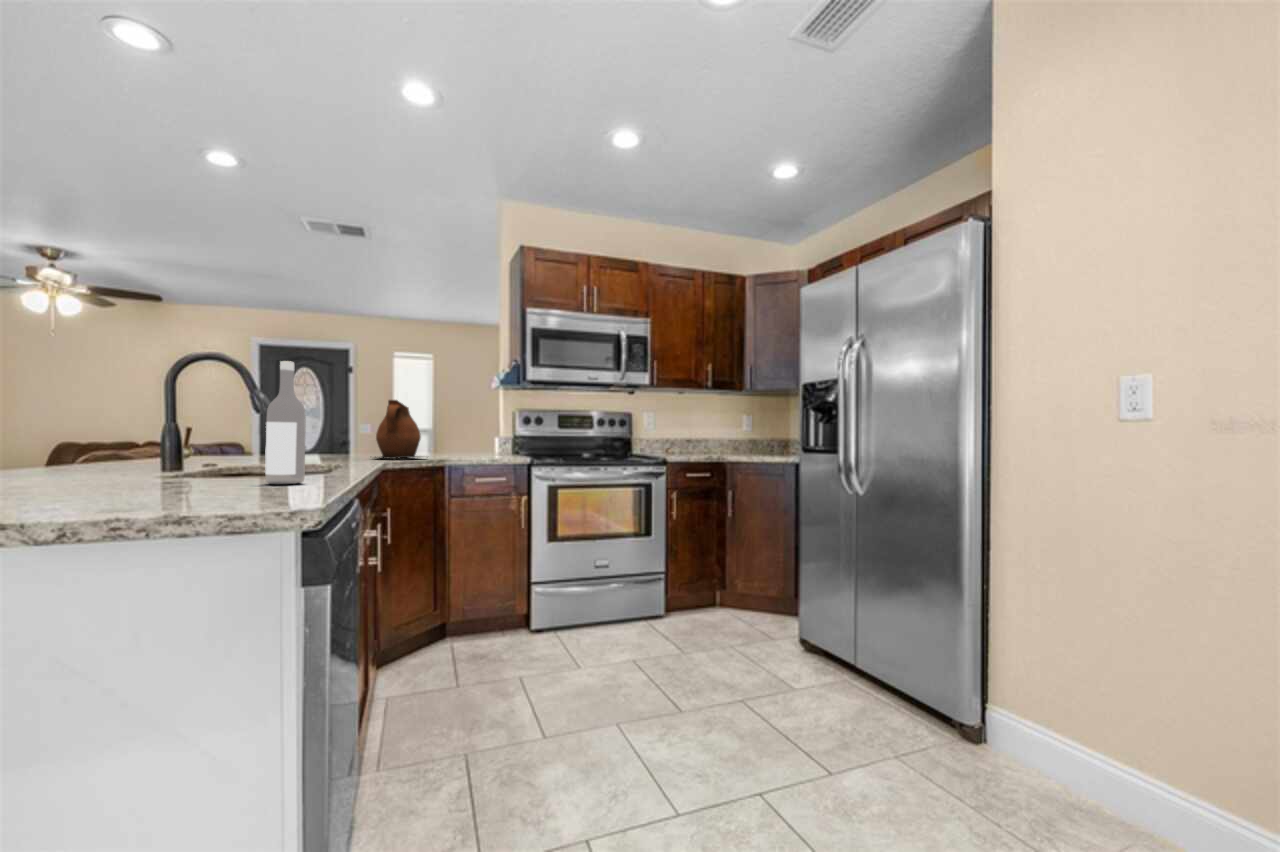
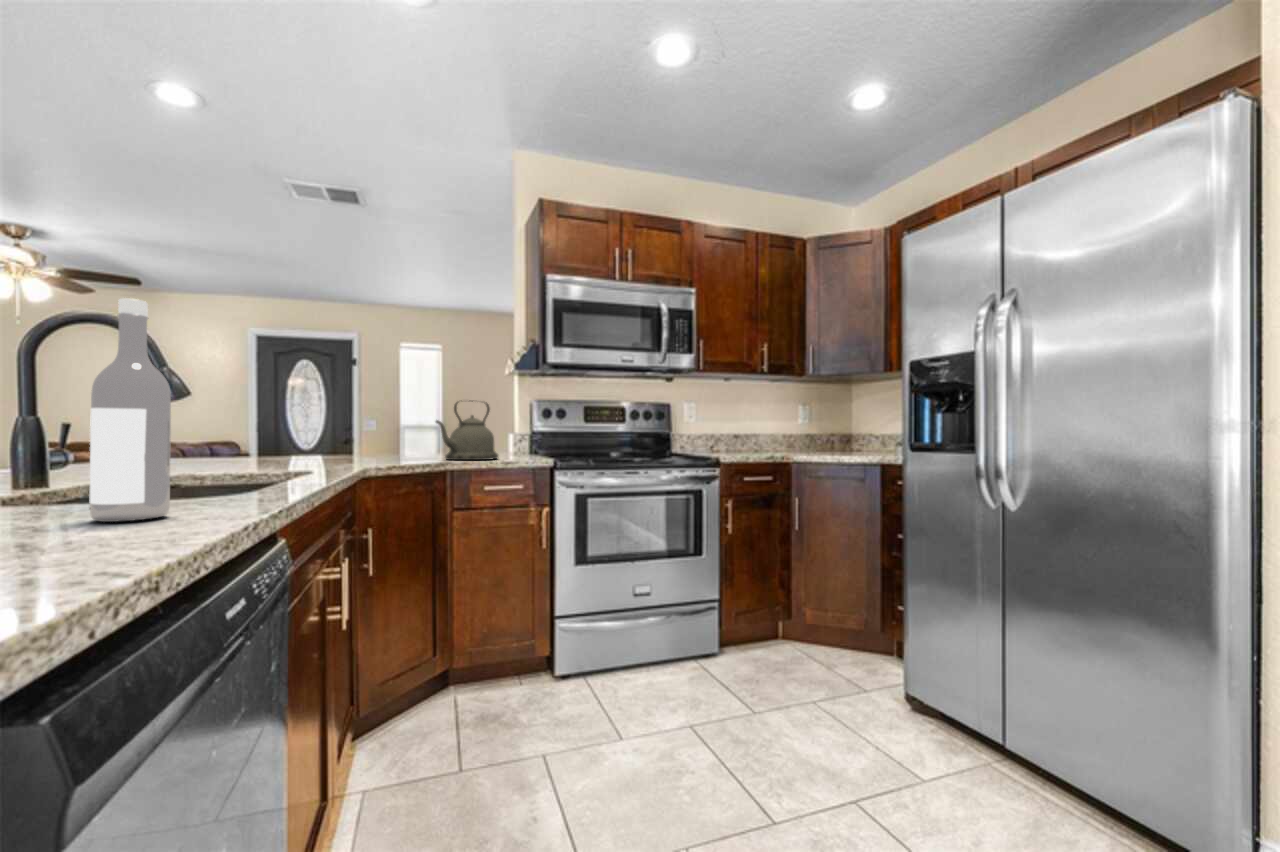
ceramic pitcher: present [376,400,421,459] -> none [347,386,424,463]
kettle: none [437,410,487,458] -> present [436,401,498,460]

